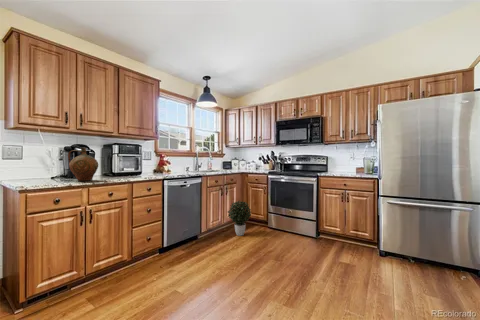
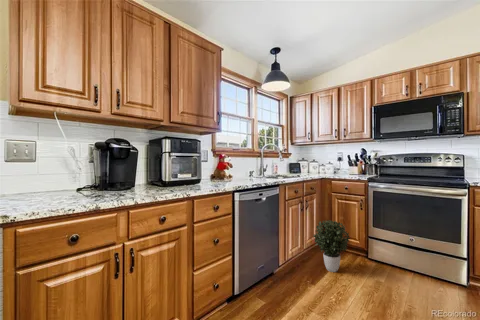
ceramic jug: present [68,148,98,181] -> none [98,142,143,197]

